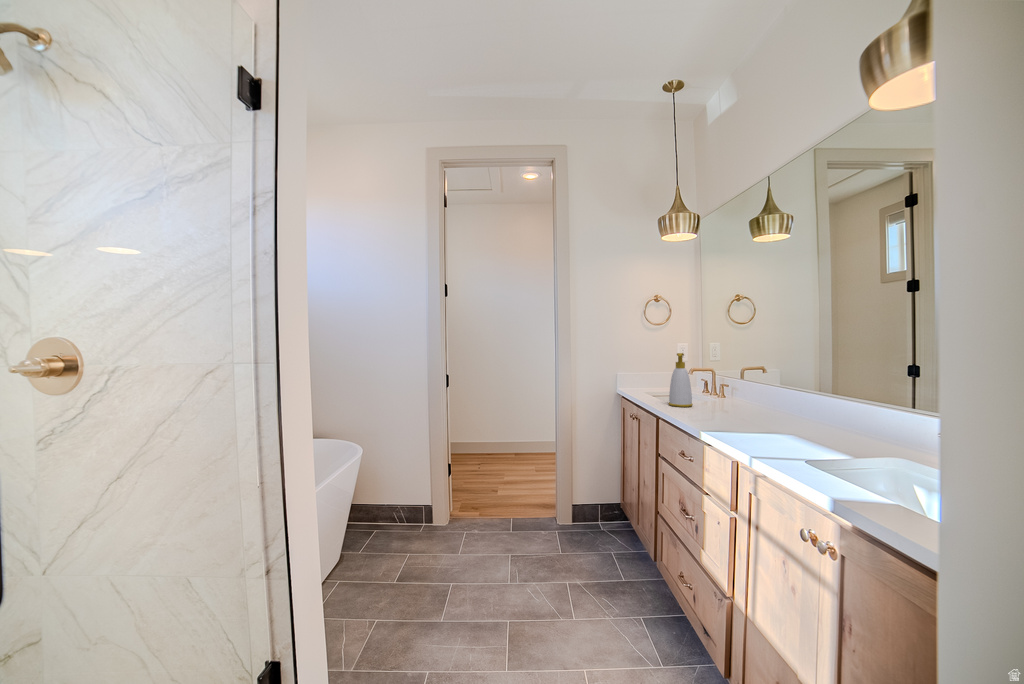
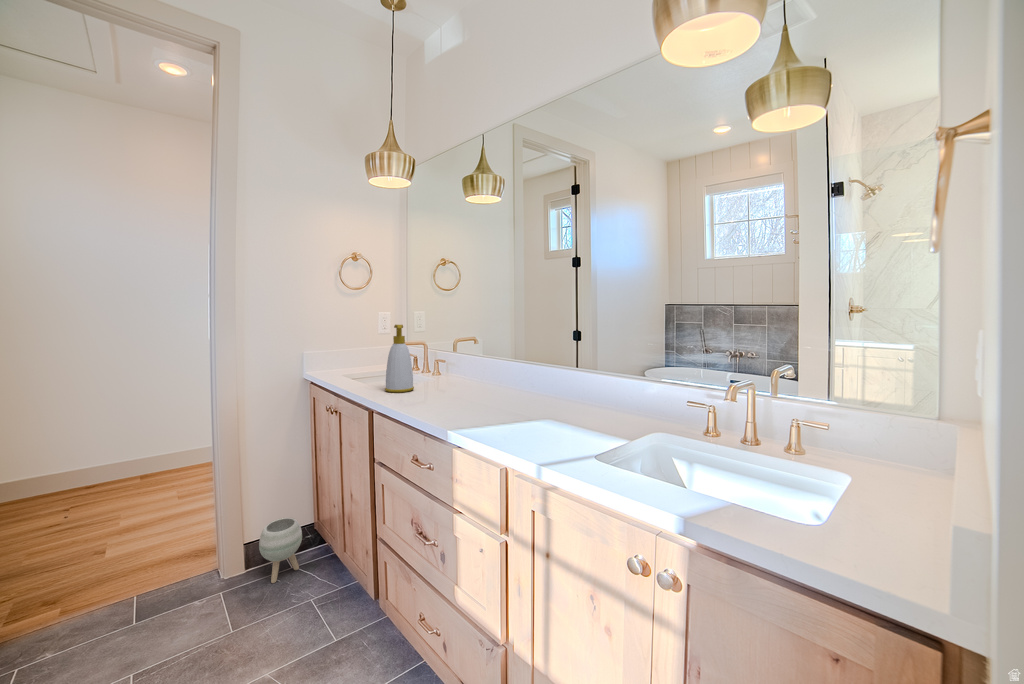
planter: none [584,491,610,534] -> present [259,518,302,583]

